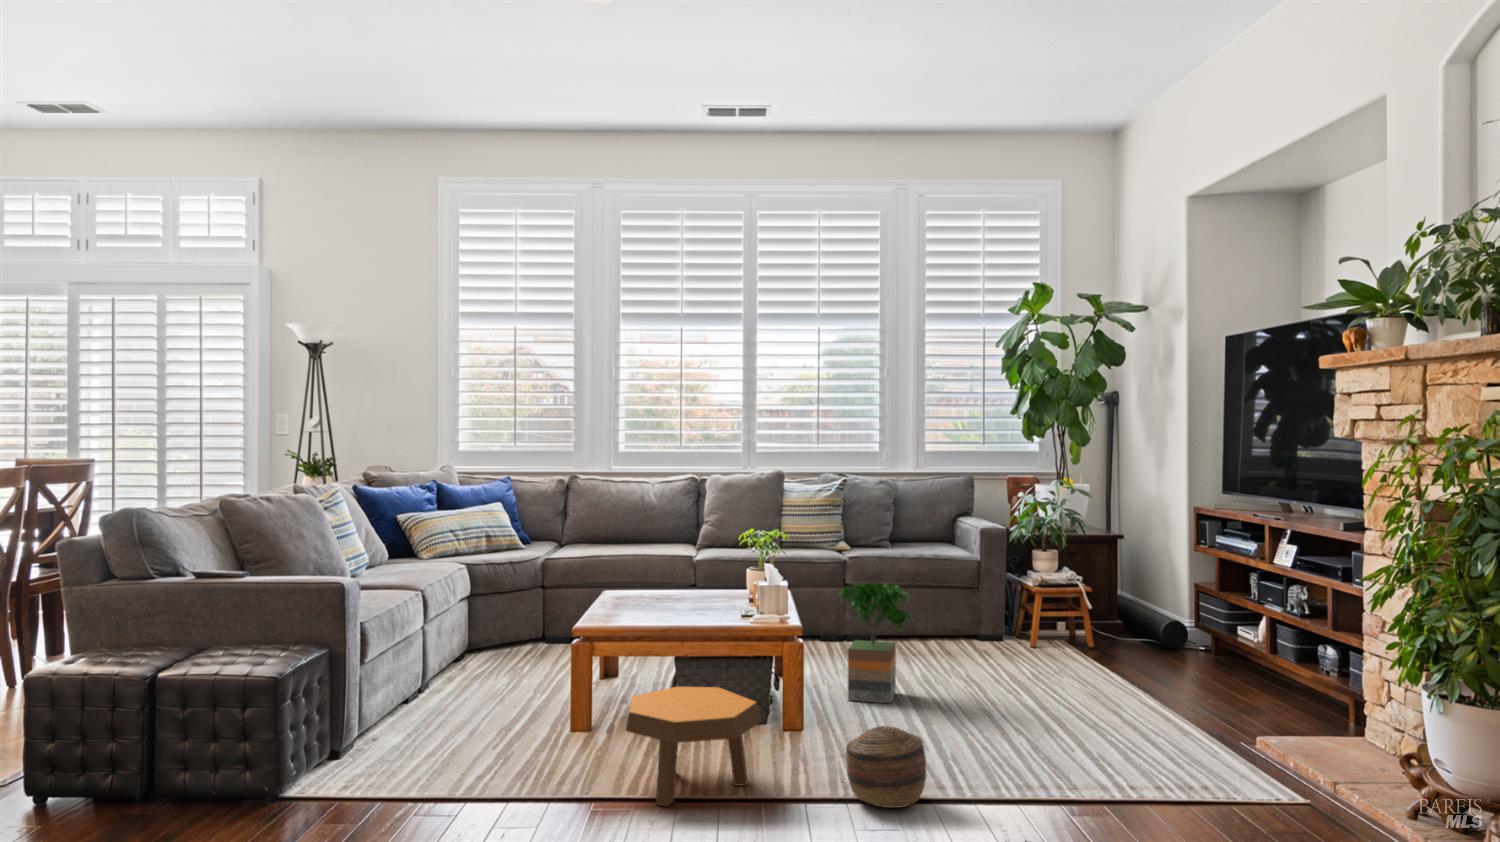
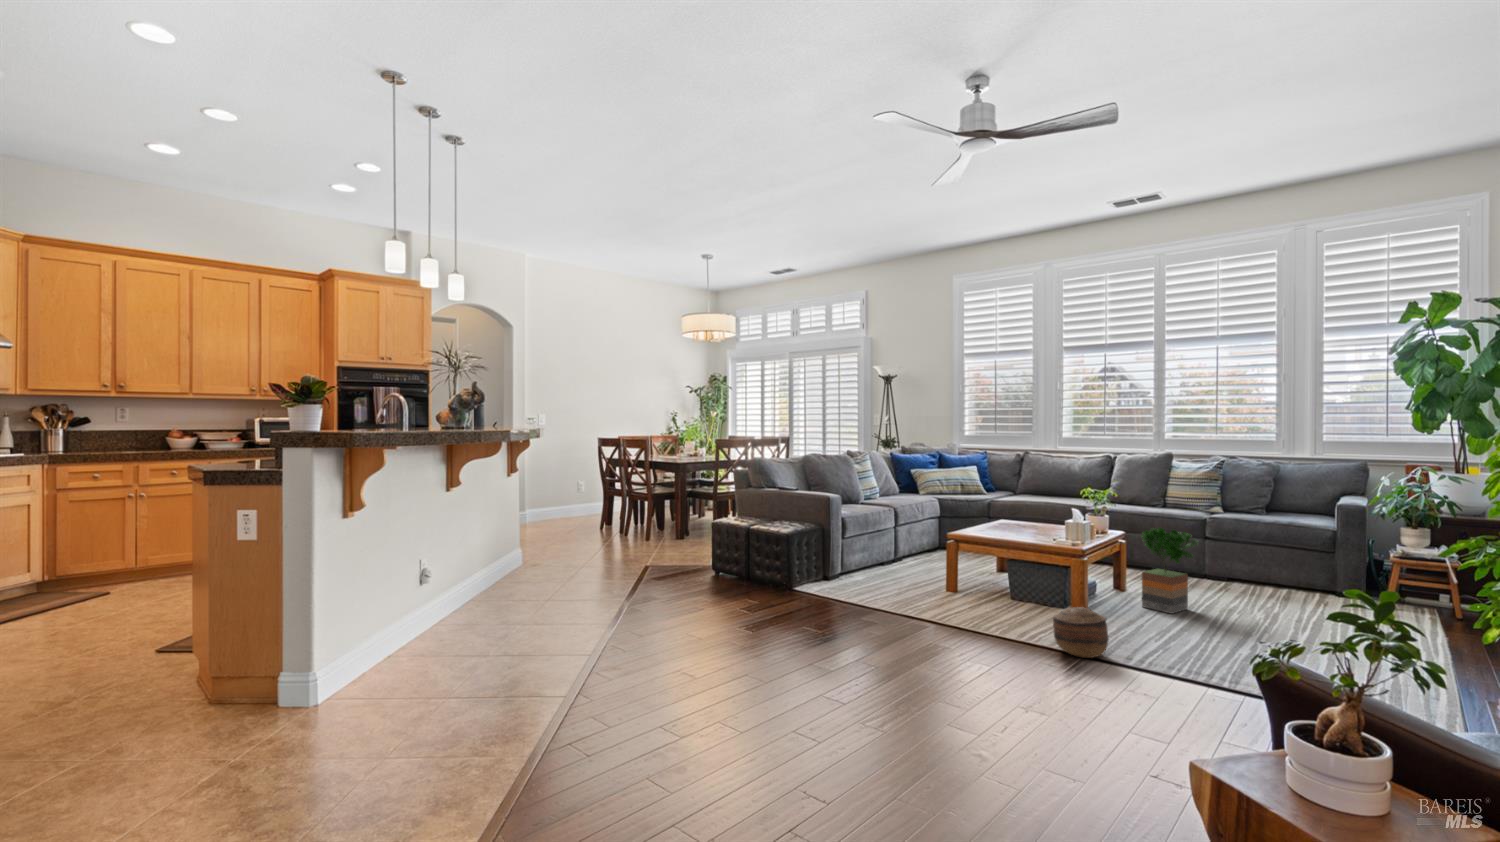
footstool: present [626,686,762,806] -> none [936,569,1017,629]

